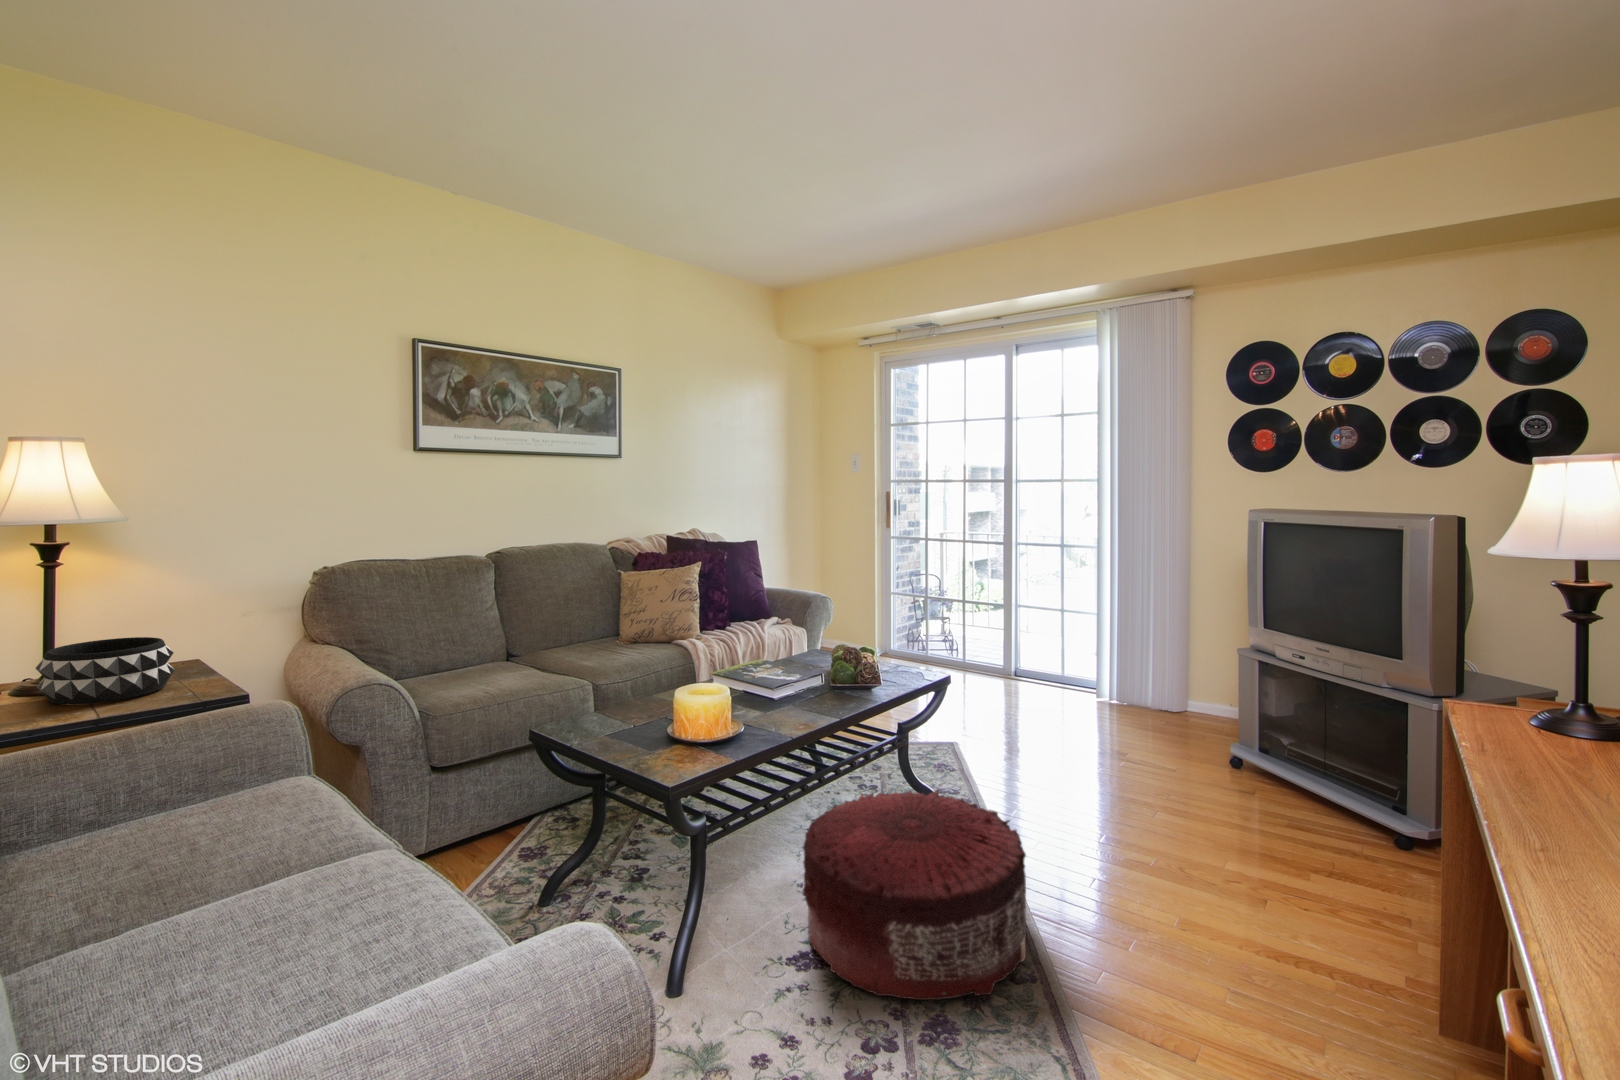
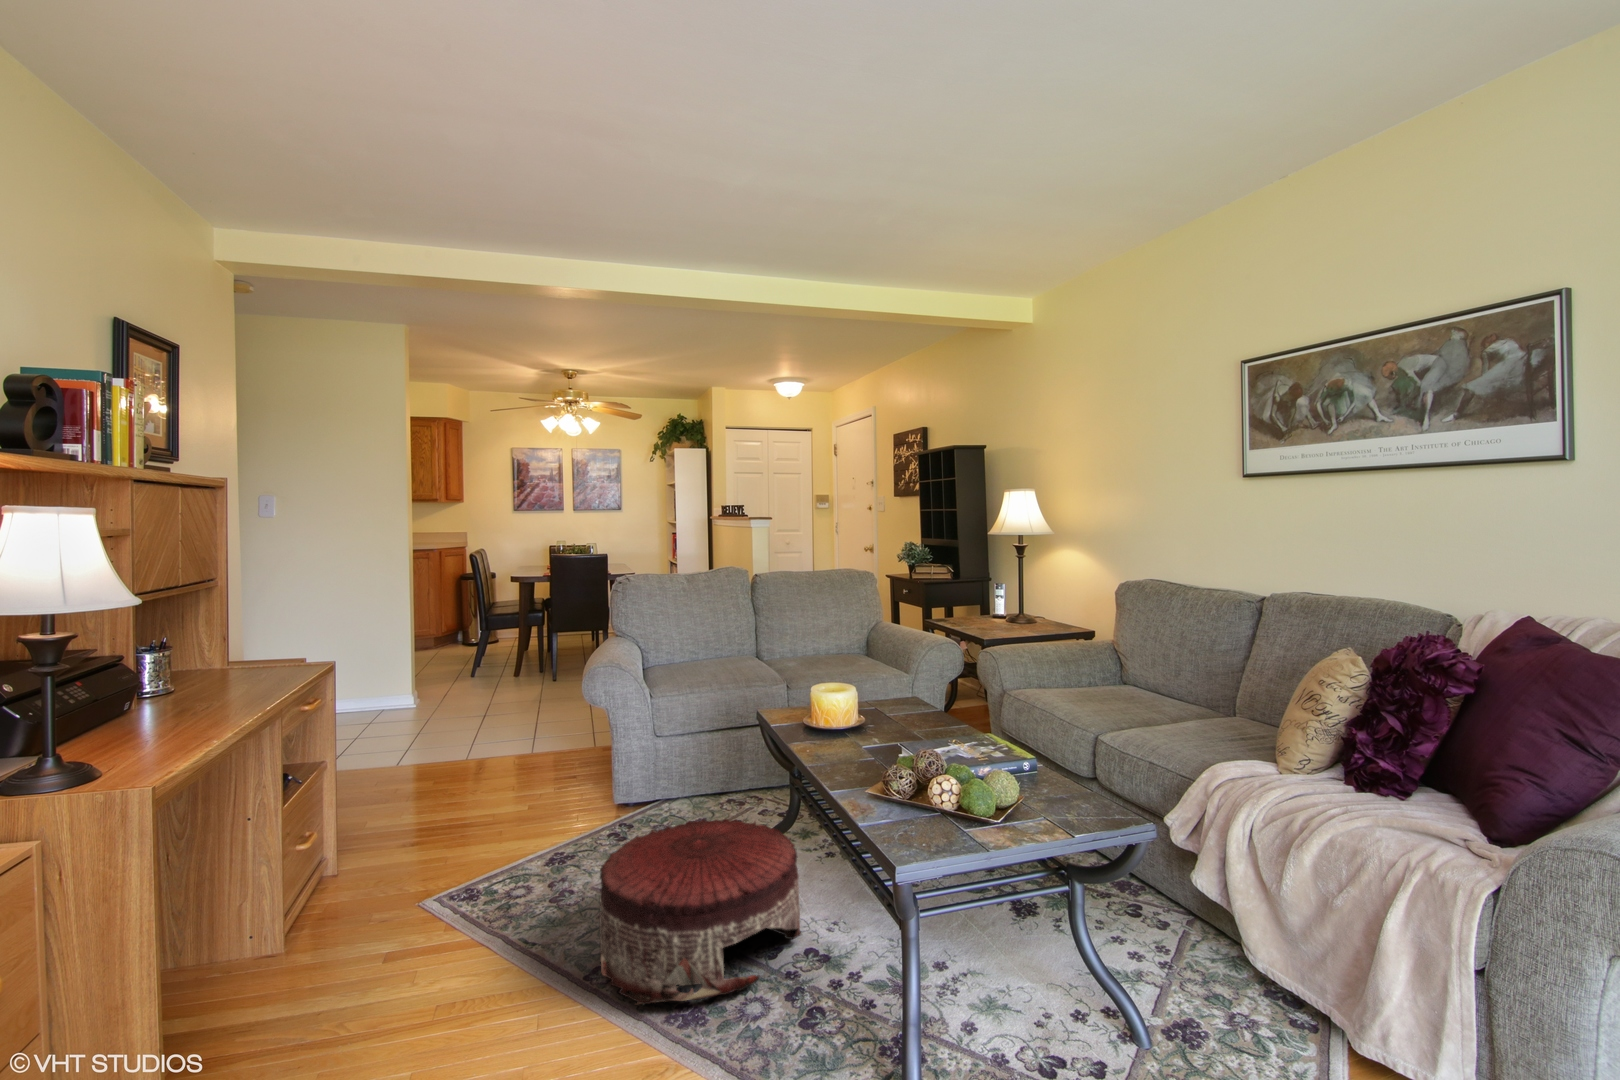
decorative bowl: present [36,637,175,704] -> none [977,600,1033,632]

